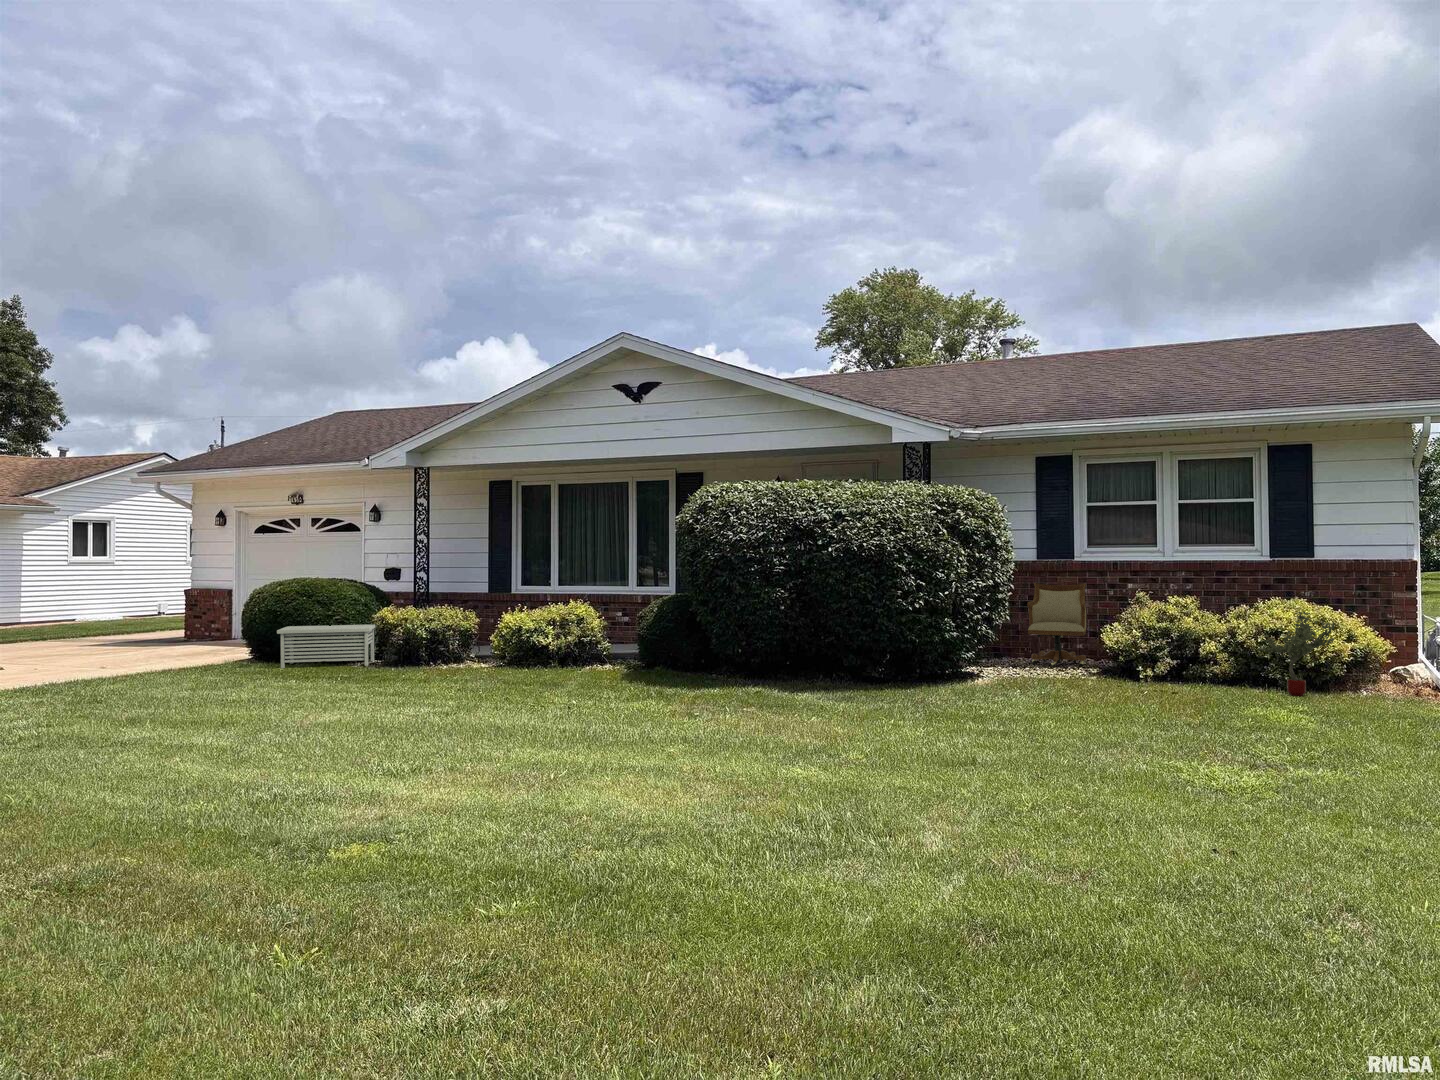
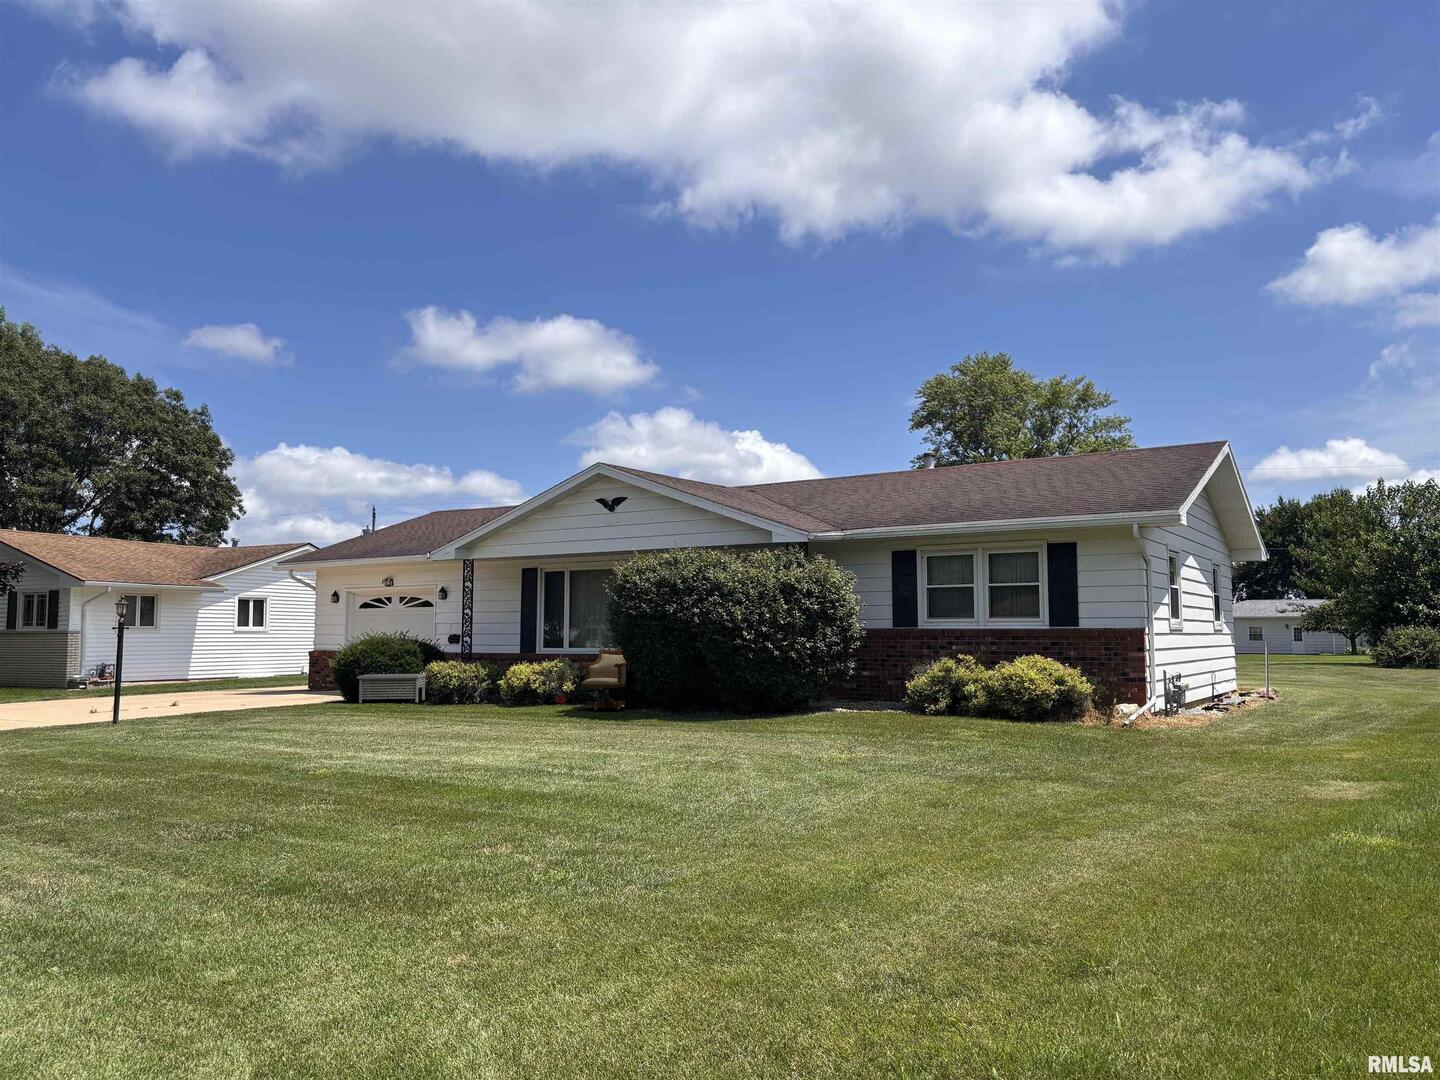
chair: present [1027,583,1086,667] -> present [582,649,627,711]
potted tree: present [1259,612,1334,696] -> present [544,660,578,704]

